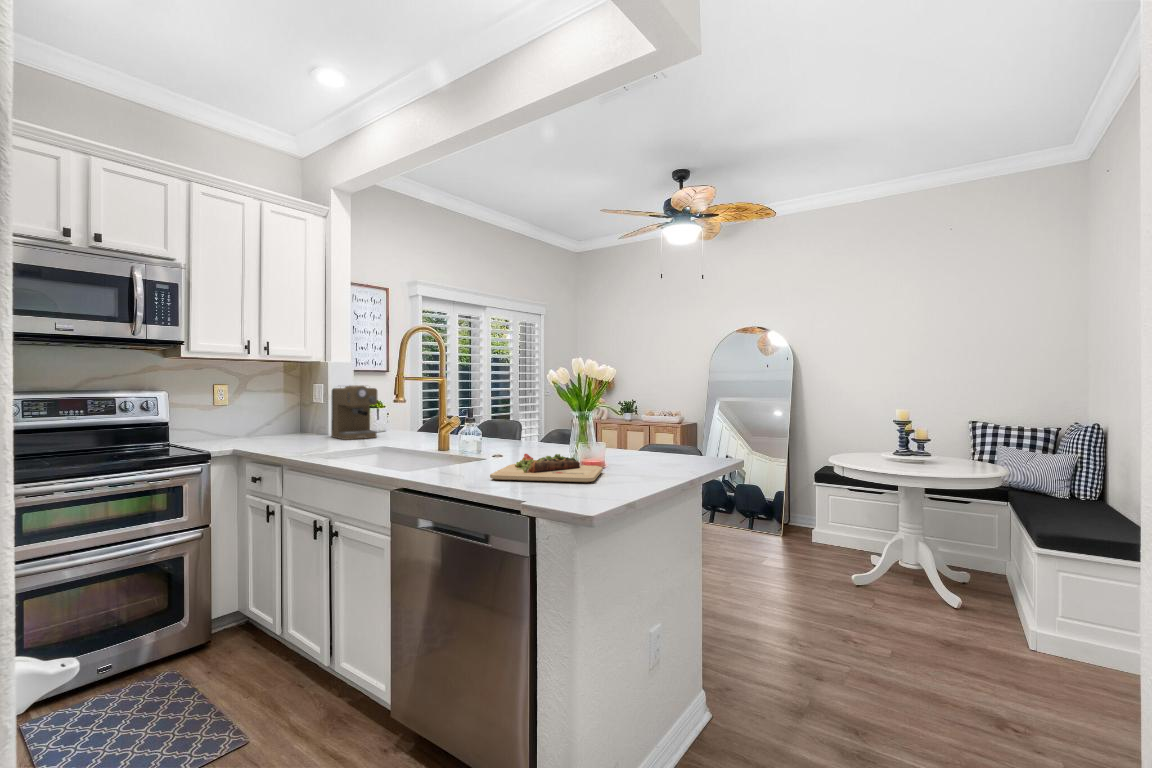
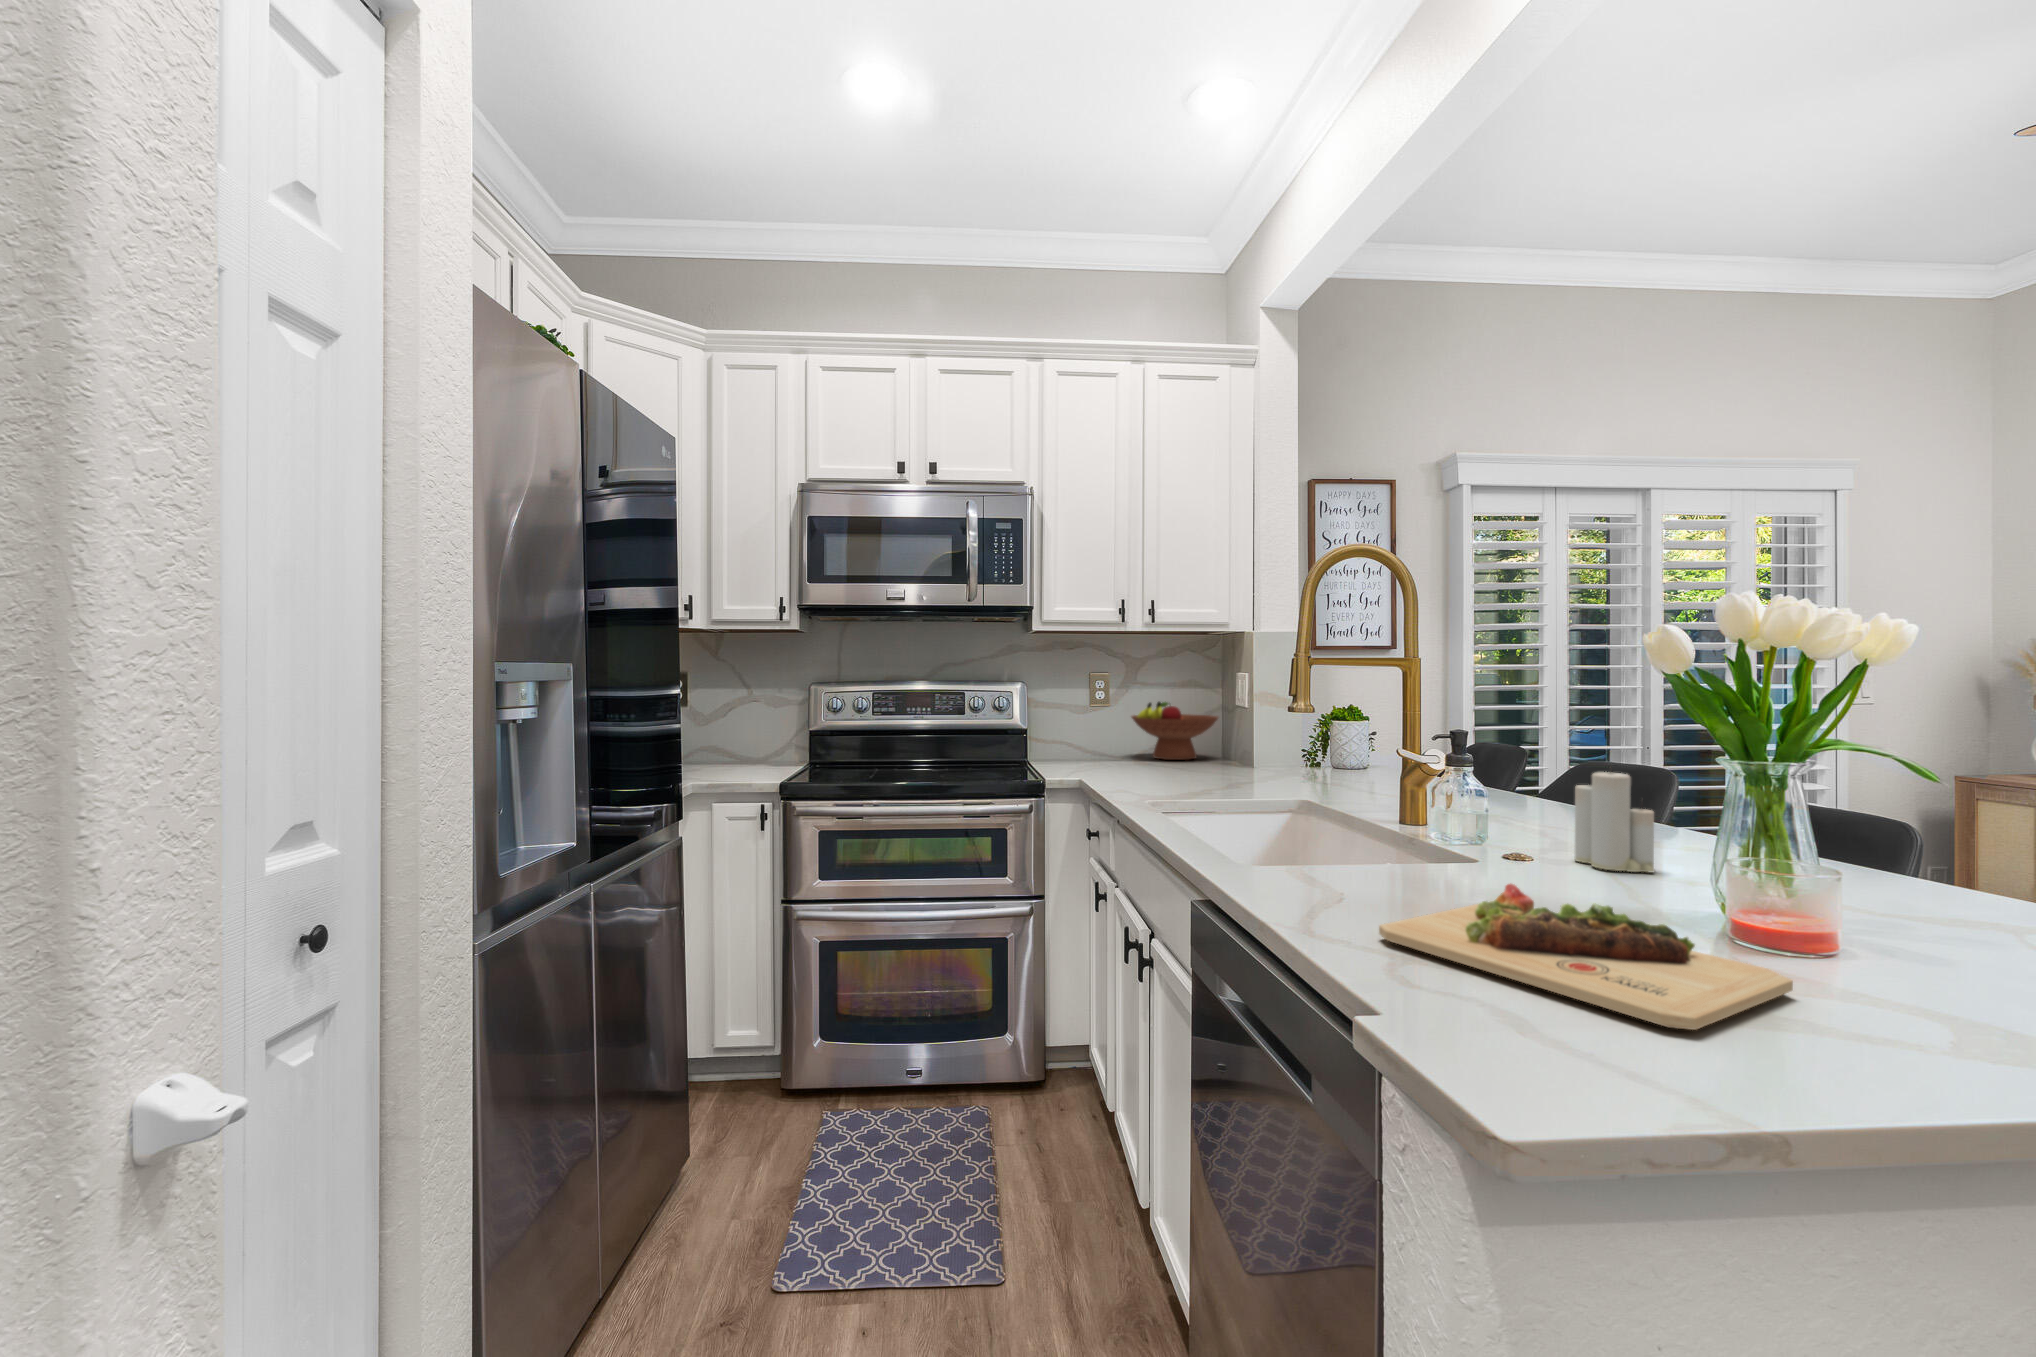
coffee maker: present [331,385,379,440] -> none [1255,677,1336,780]
fruit bowl: none [241,401,301,437] -> present [1132,702,1218,760]
candle: none [513,414,539,453] -> present [1575,772,1654,872]

